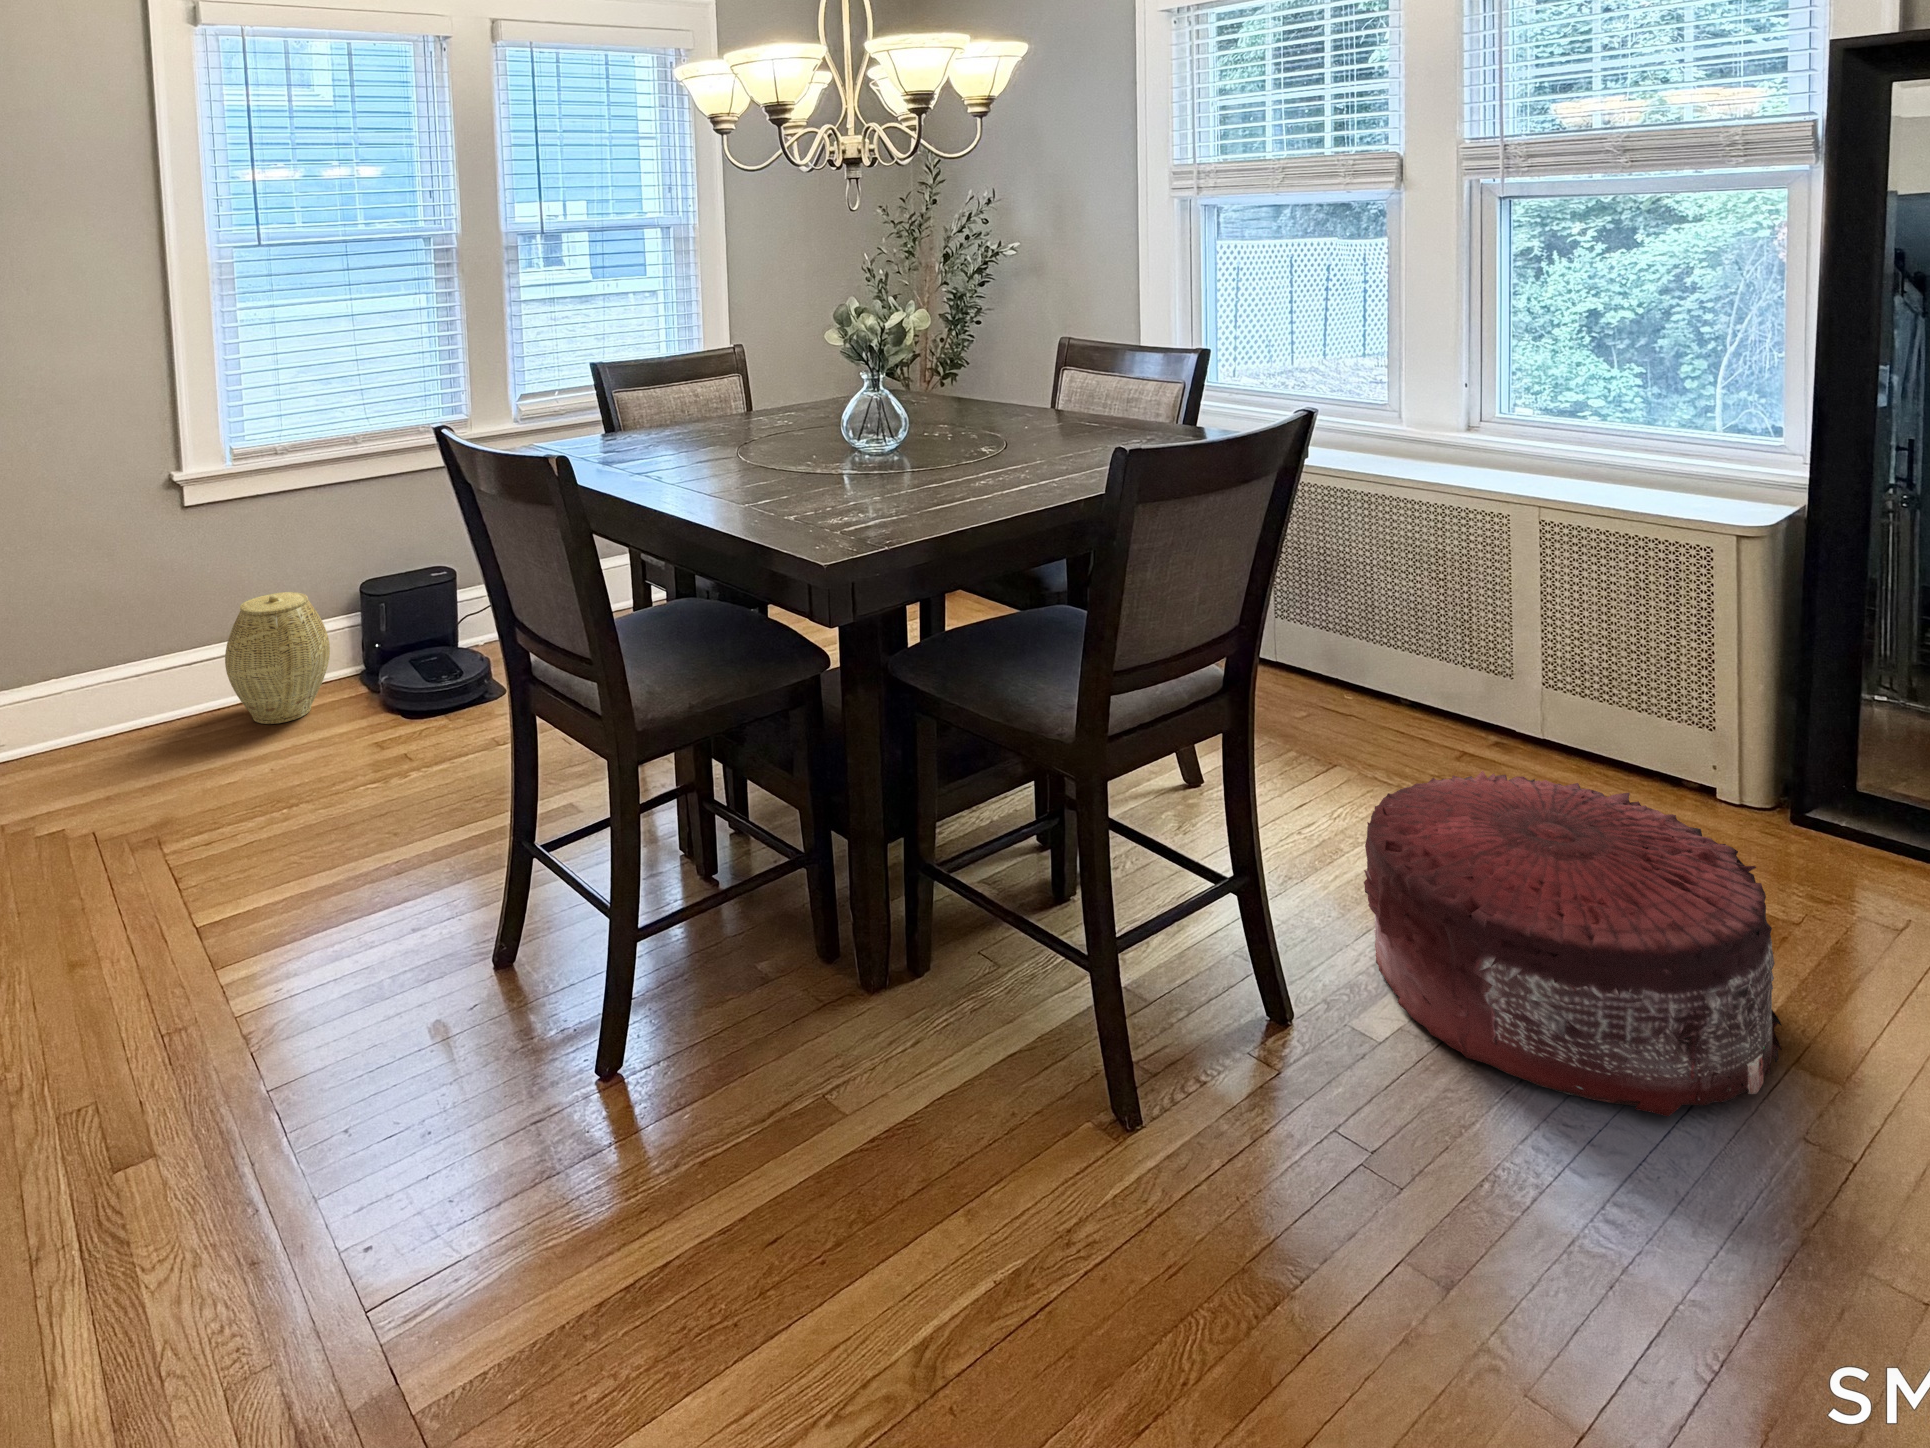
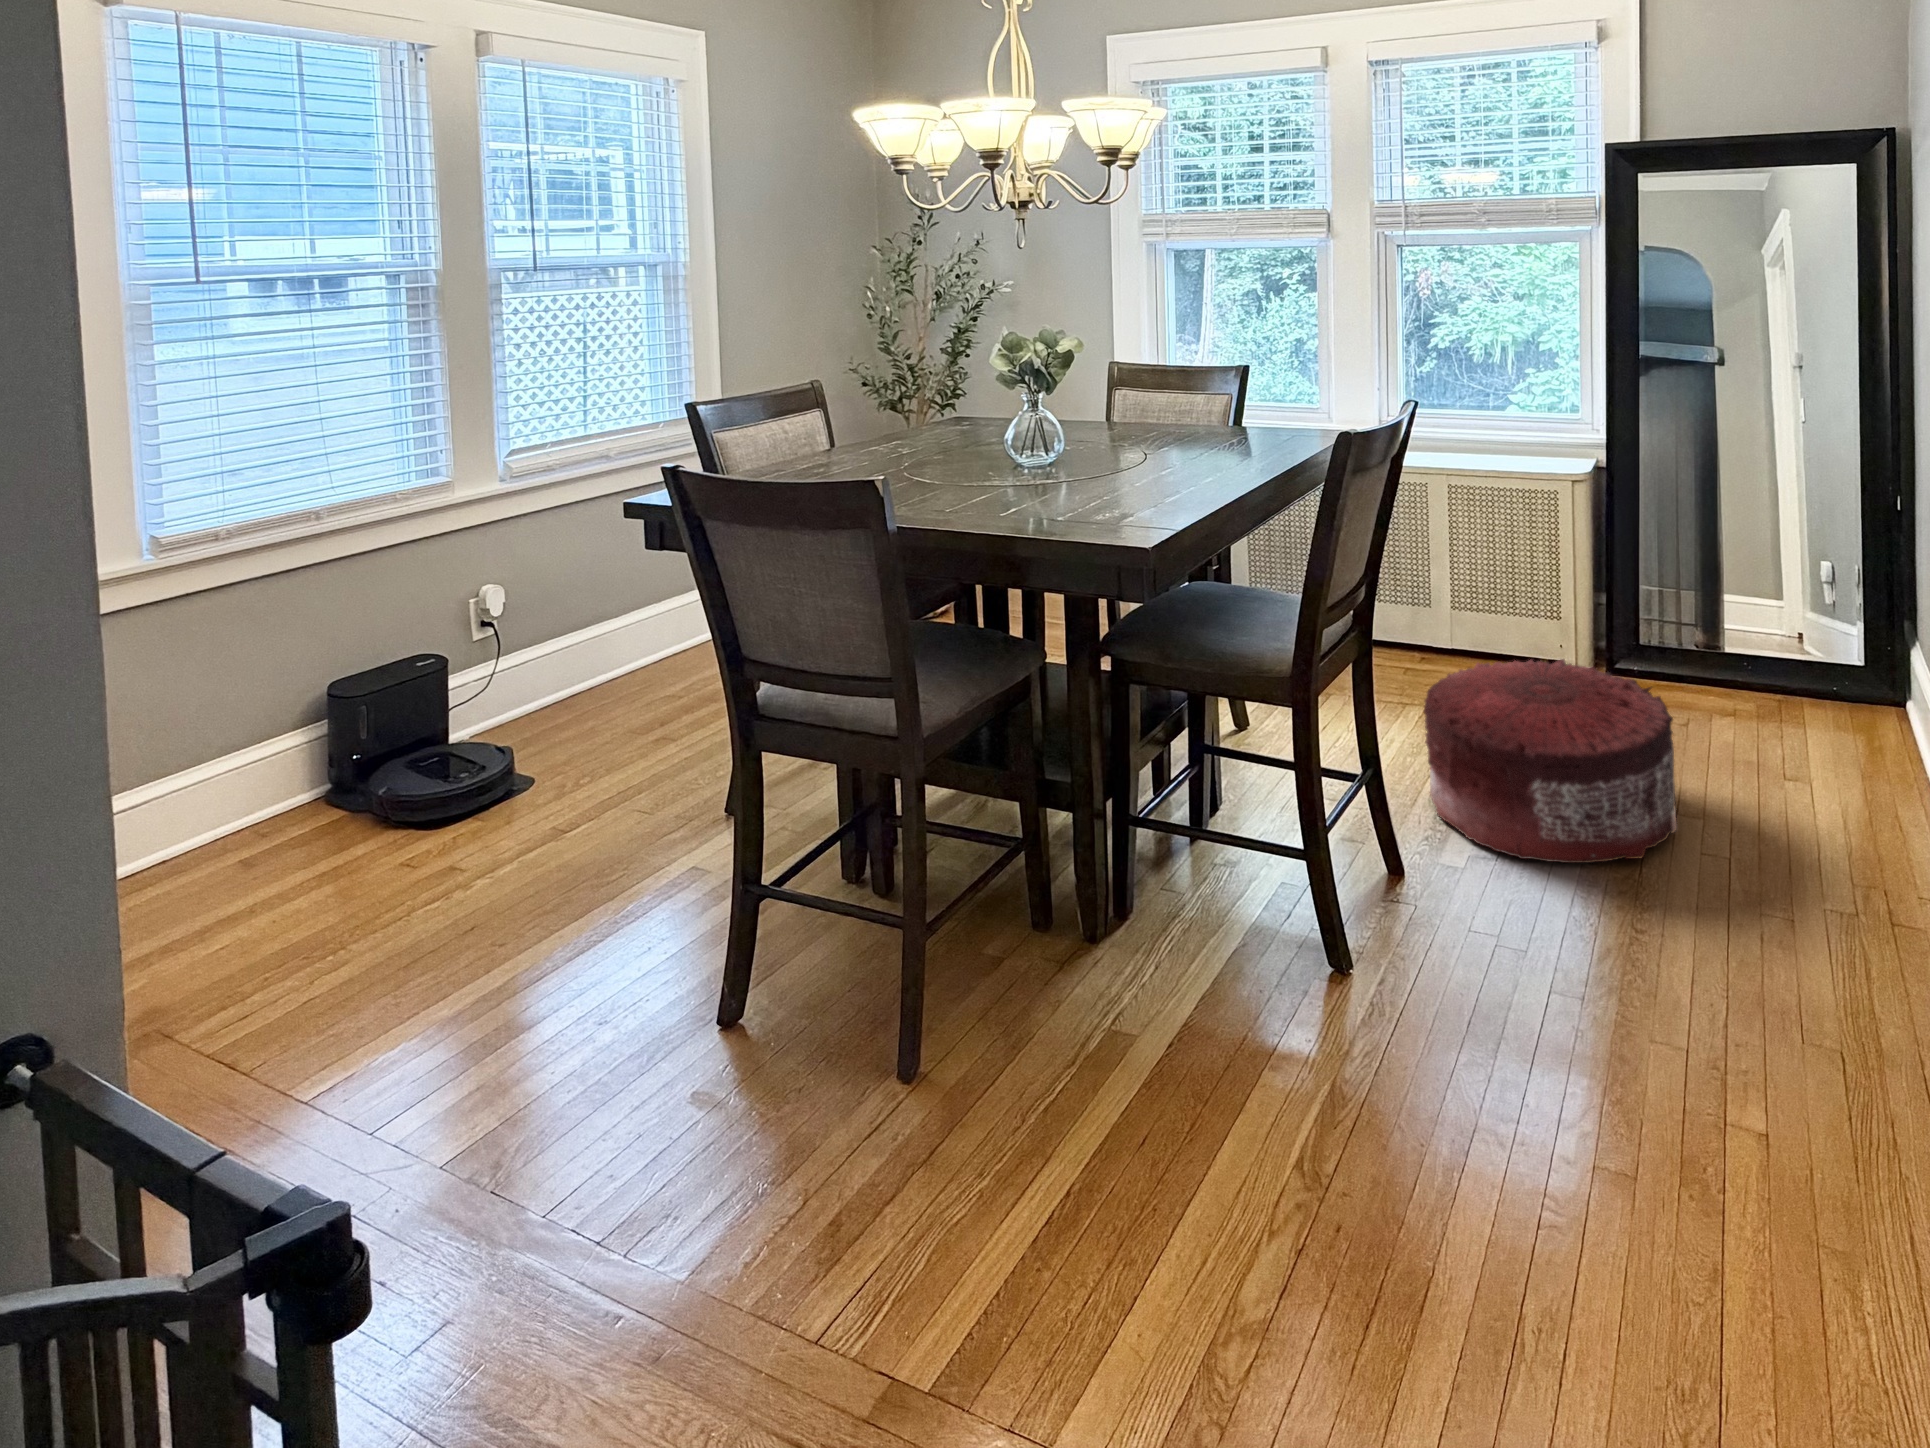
woven basket: present [225,592,330,724] -> none [158,704,309,874]

